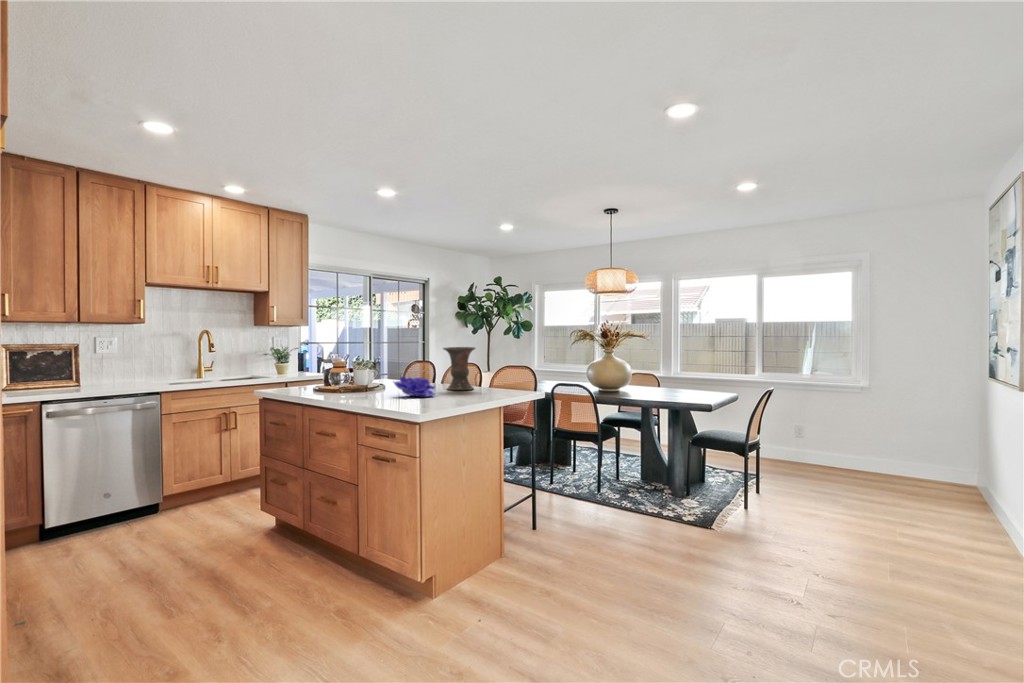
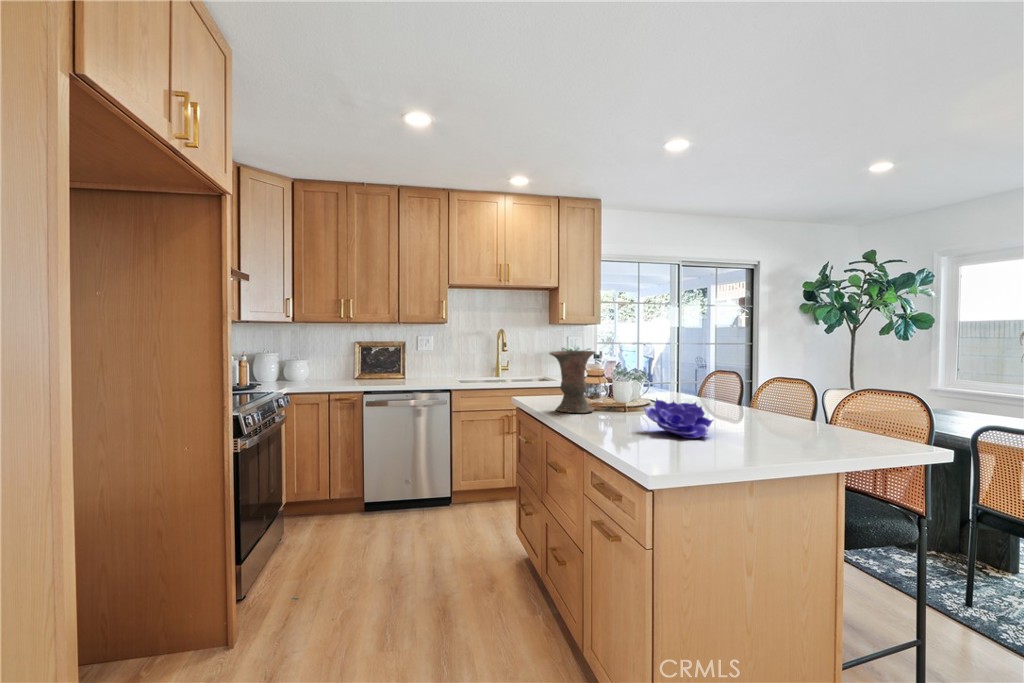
vase: present [443,347,475,390] -> present [549,351,596,413]

